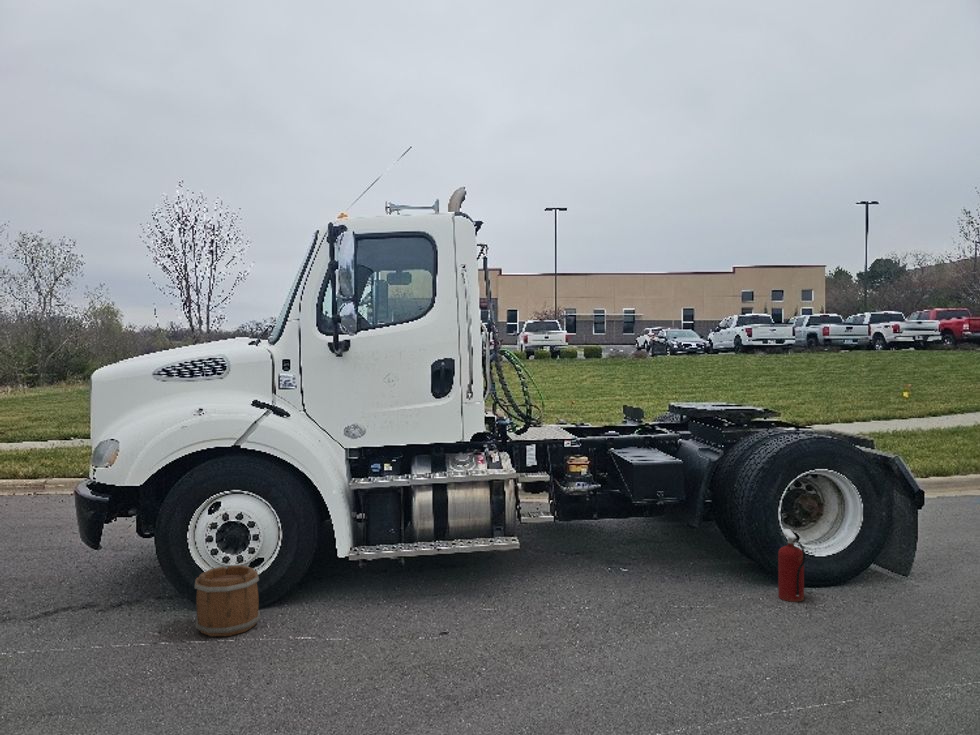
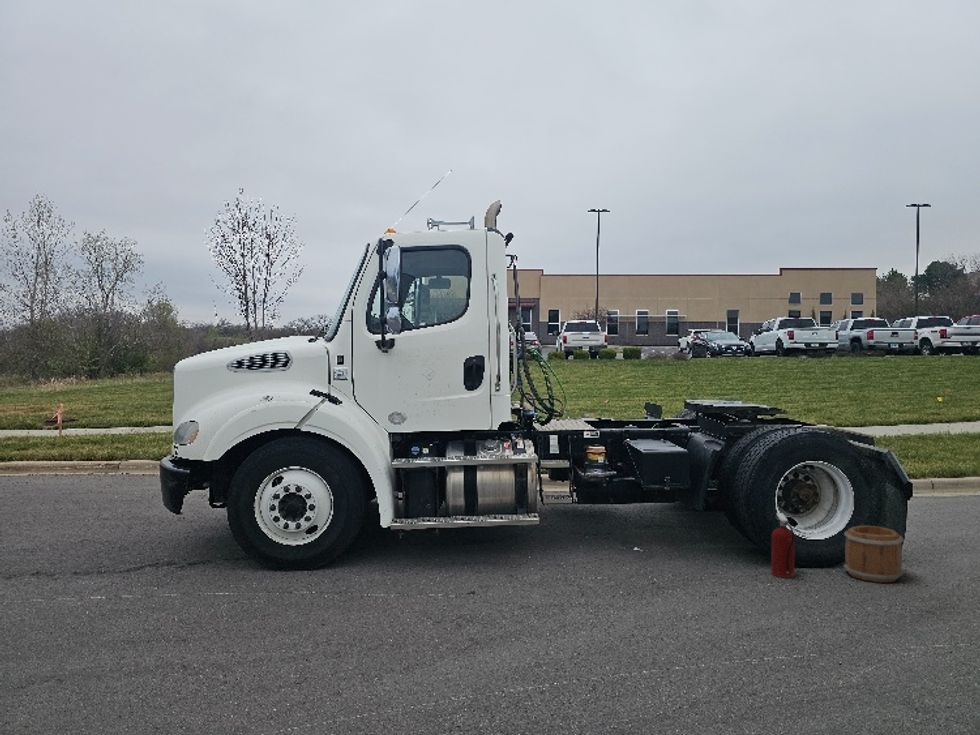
bucket: present [195,565,261,636] -> present [844,526,903,583]

